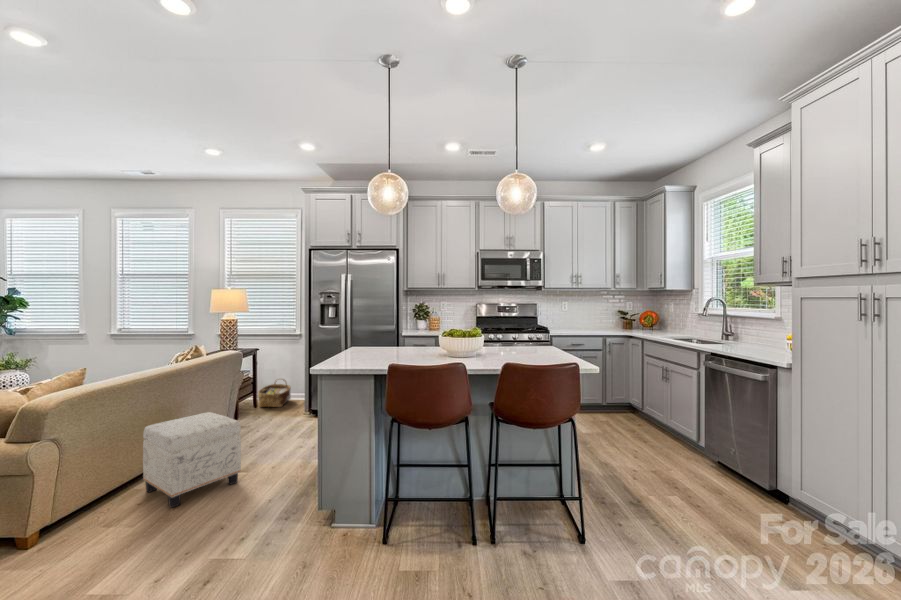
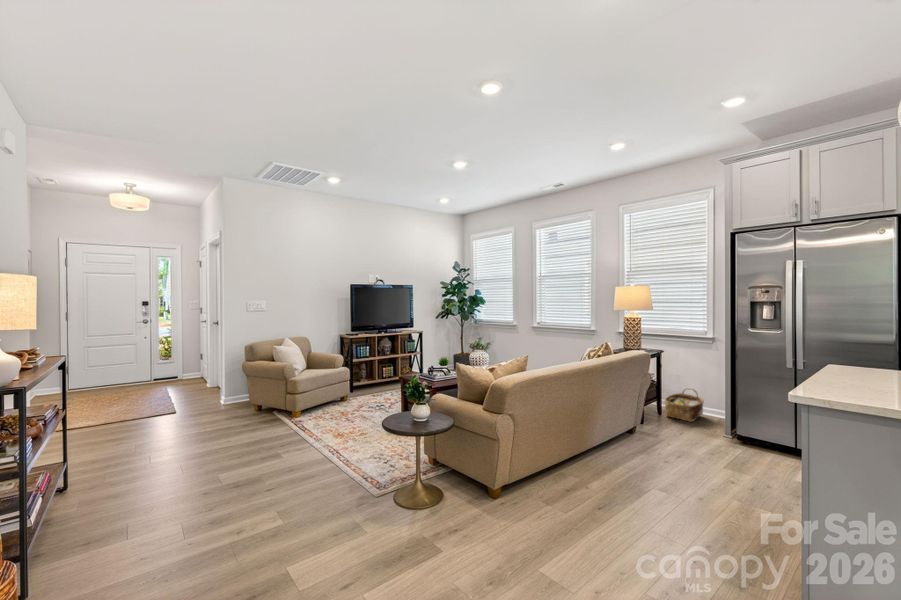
ottoman: present [143,412,241,508] -> none [566,413,658,503]

